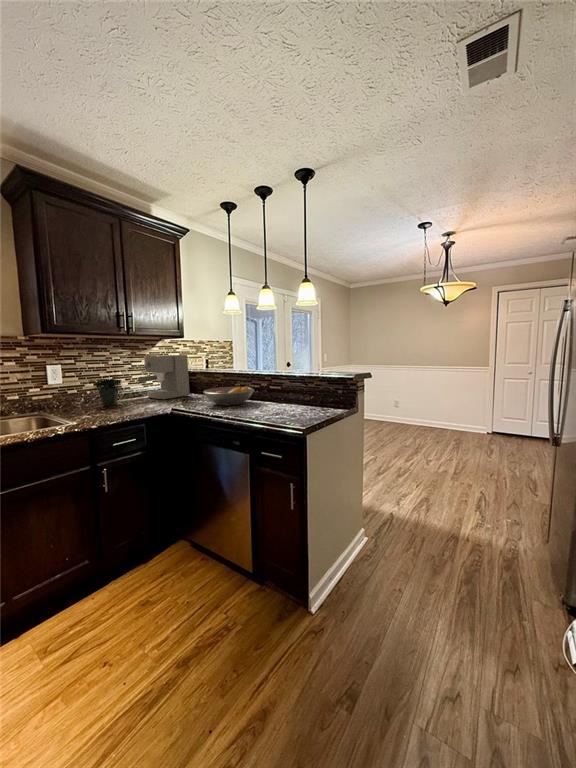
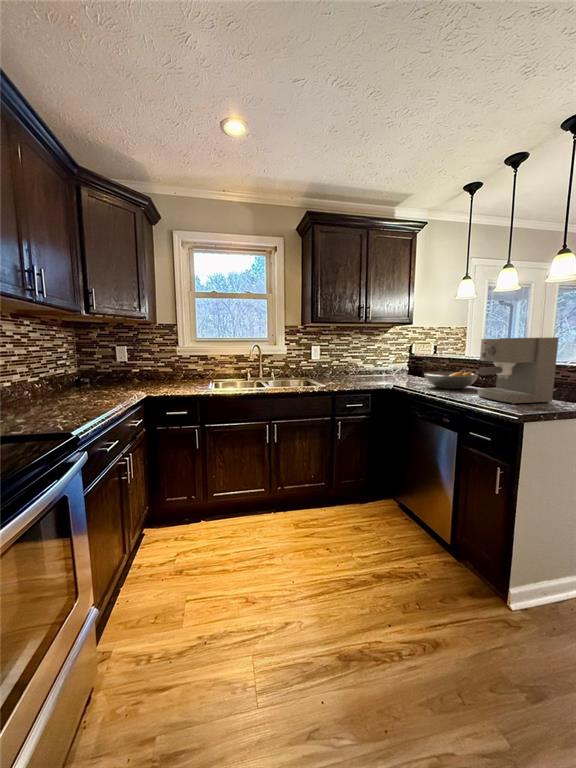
coffee maker: present [138,355,190,400] -> present [478,337,559,404]
potted plant: present [92,359,122,406] -> none [337,340,358,379]

